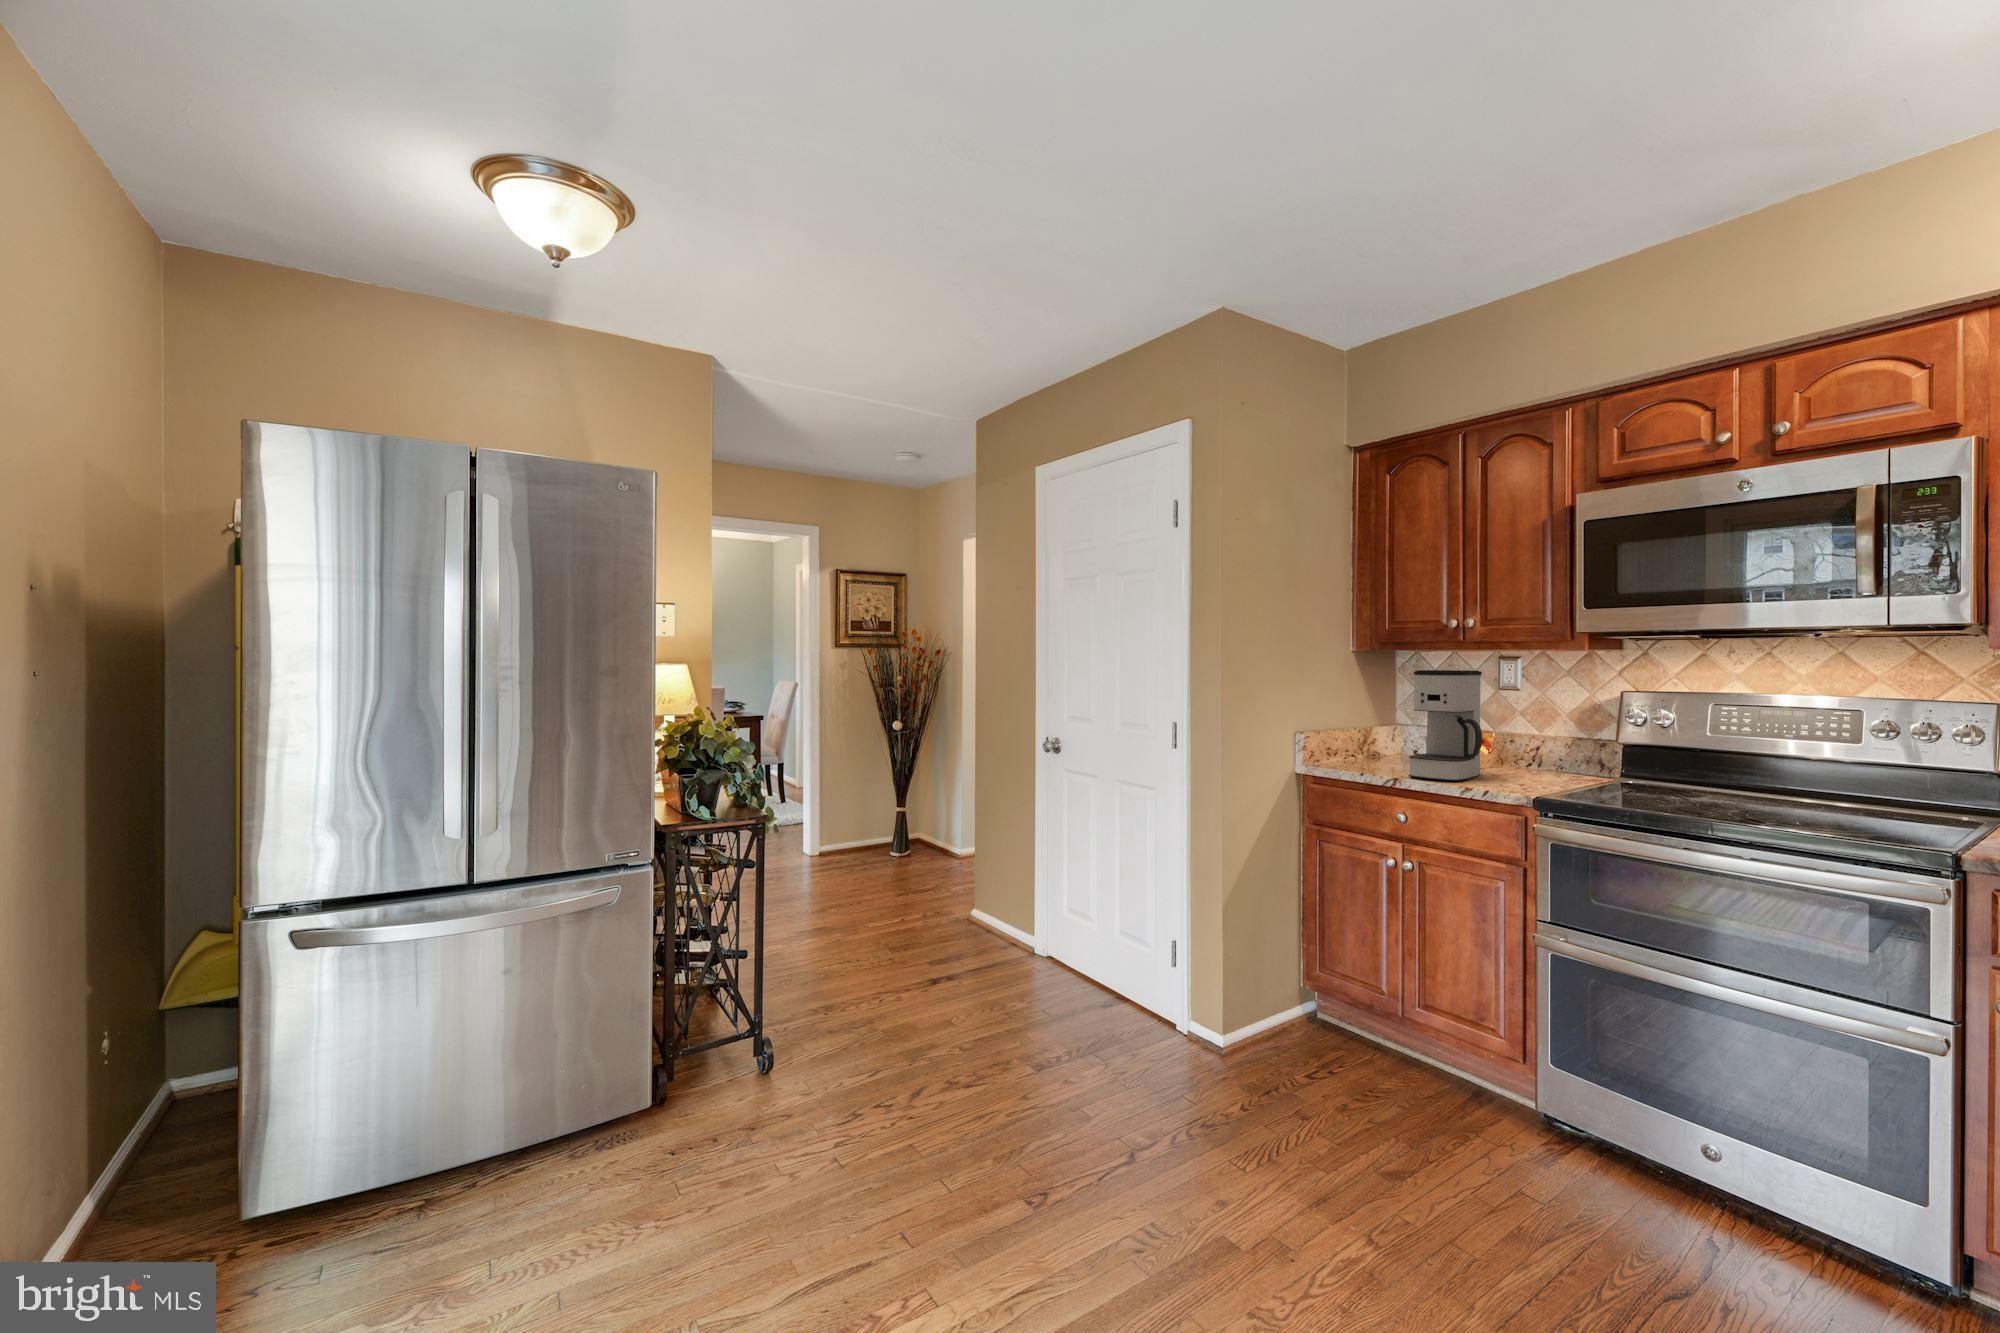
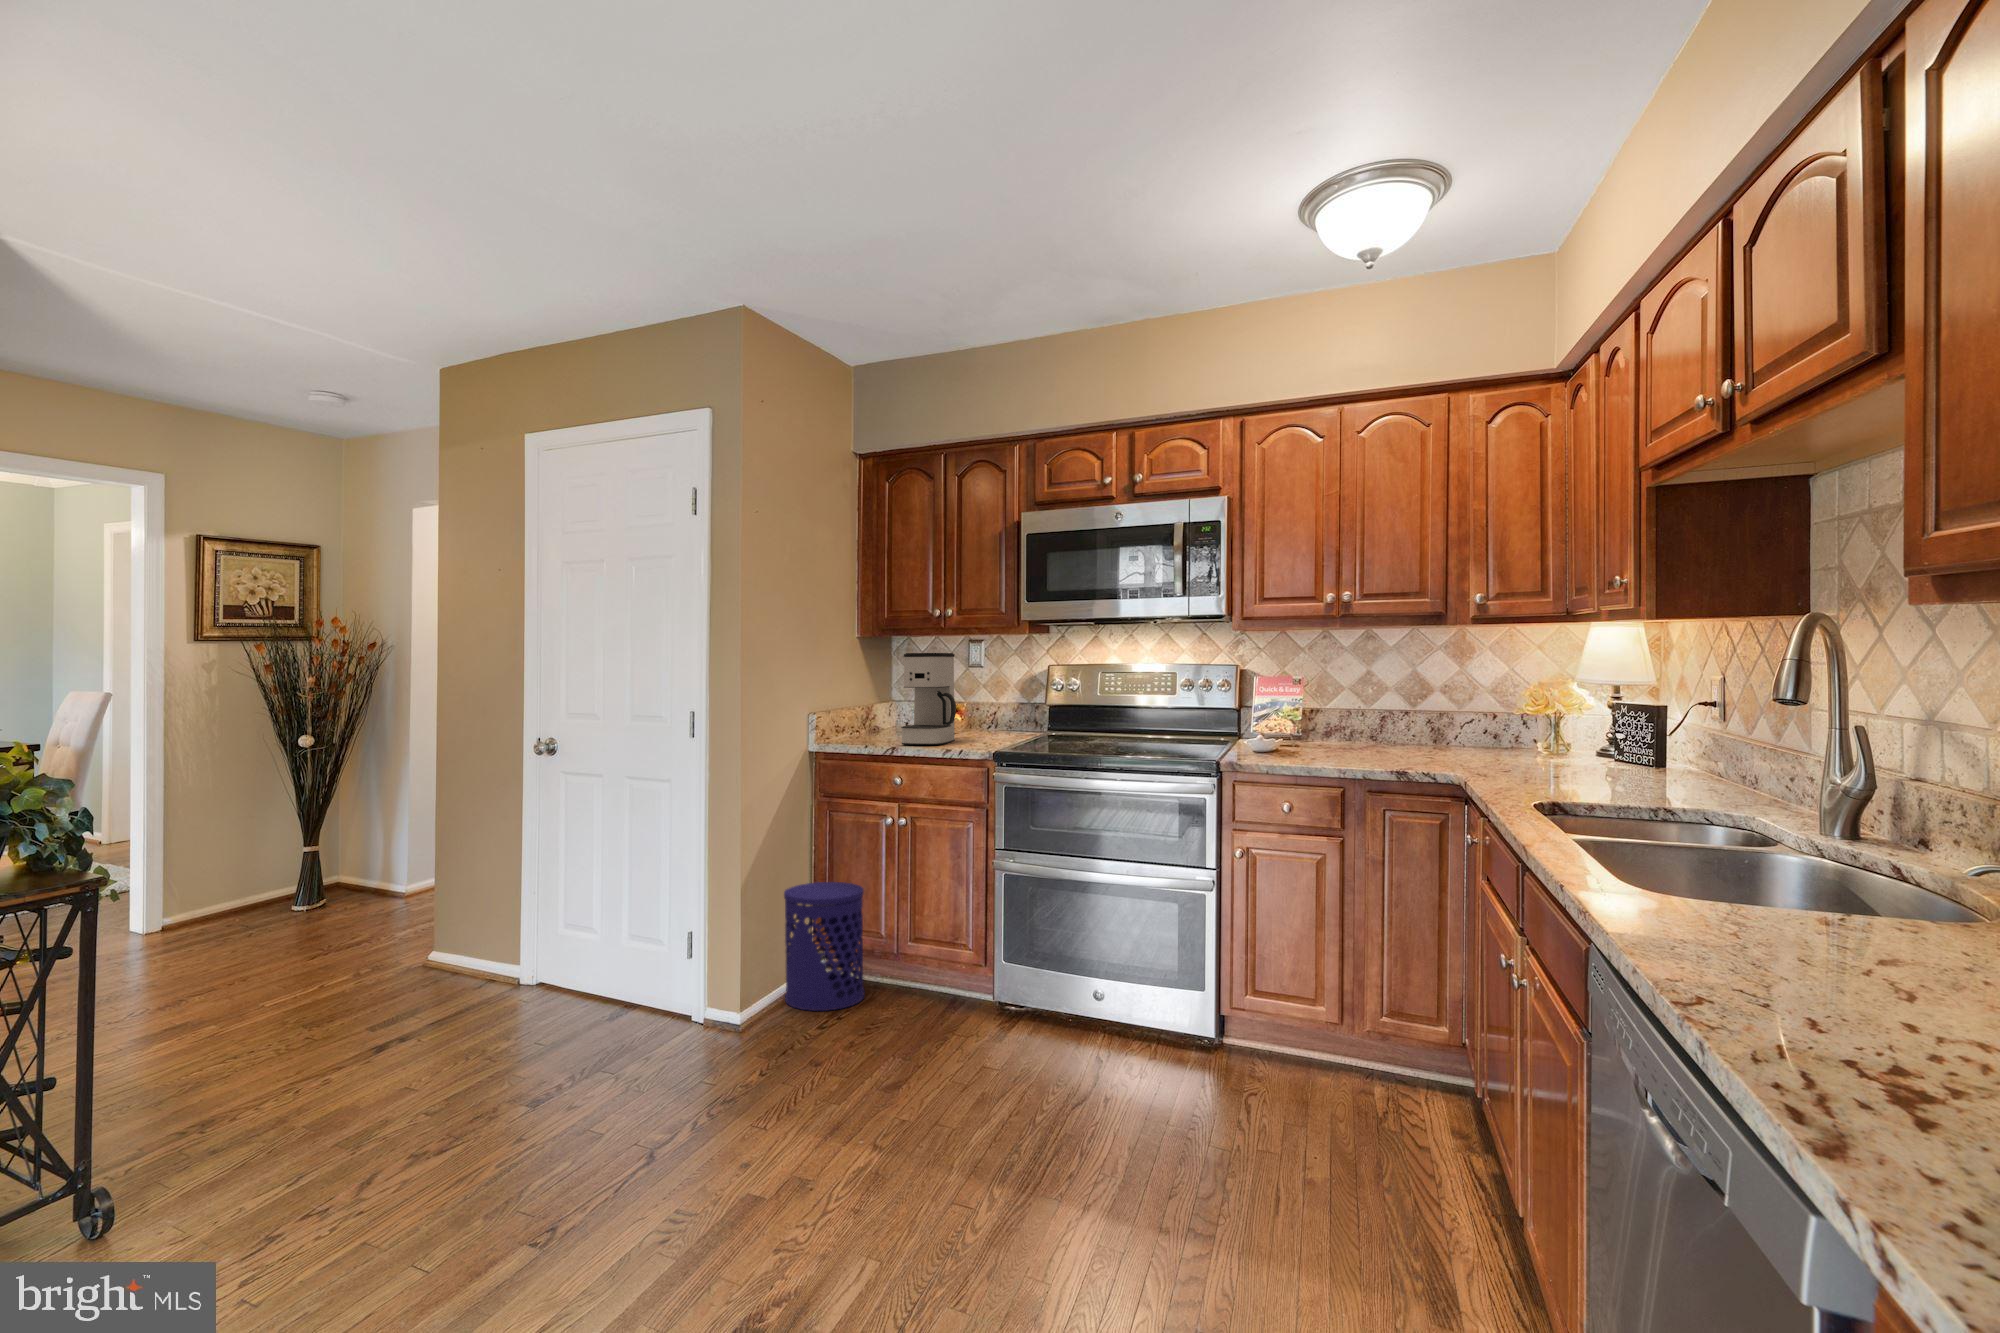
waste bin: none [1265,920,1358,1072] -> present [784,882,864,1011]

